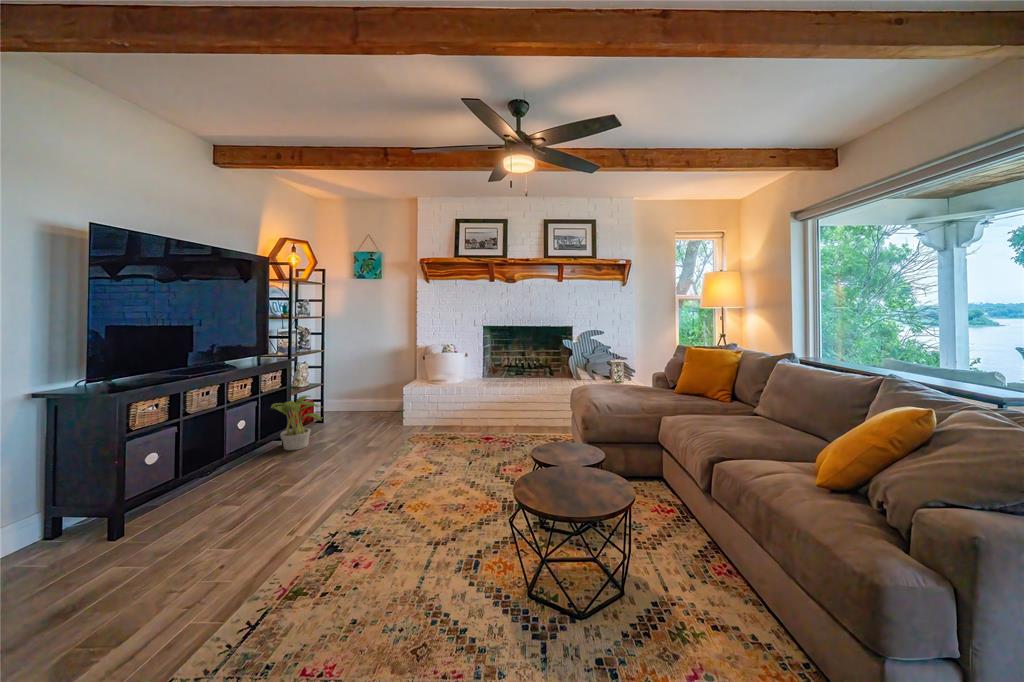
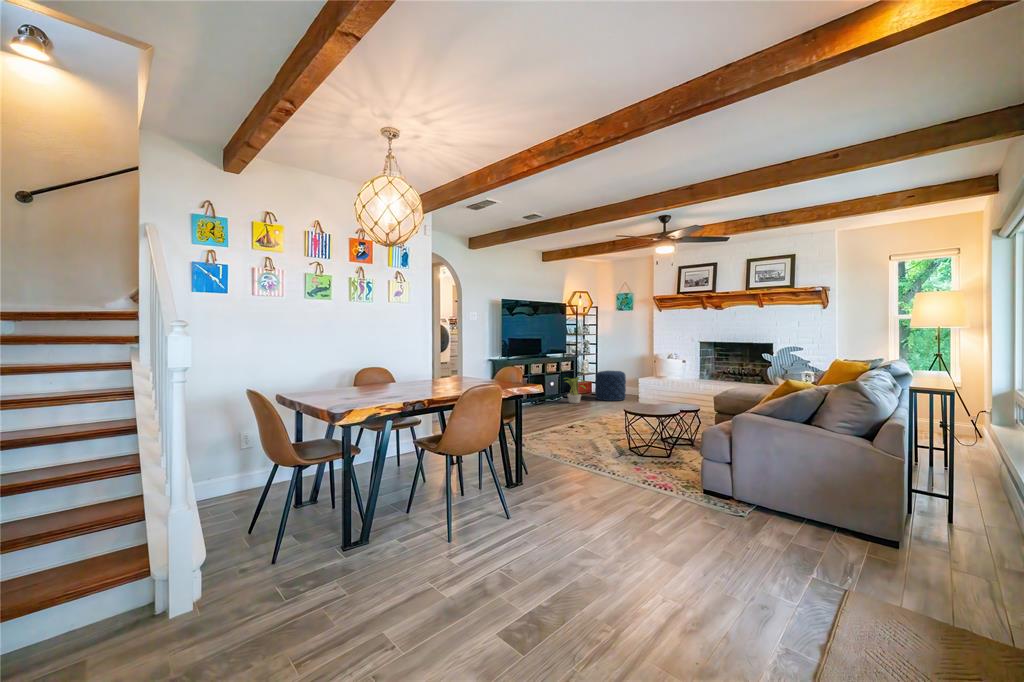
pouf: none [332,375,385,429] -> present [595,371,626,401]

